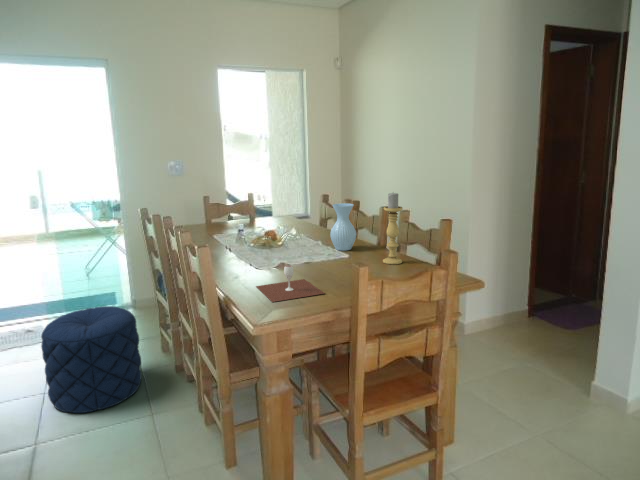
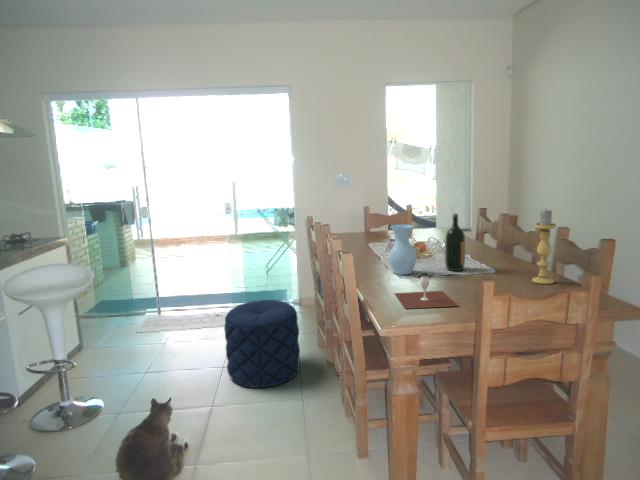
wine bottle: none [299,200,319,258] -> present [445,214,465,271]
vase: present [330,203,356,251] -> present [389,224,417,275]

